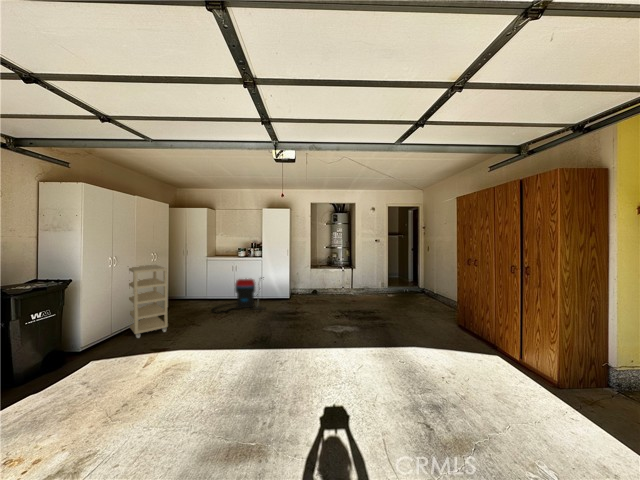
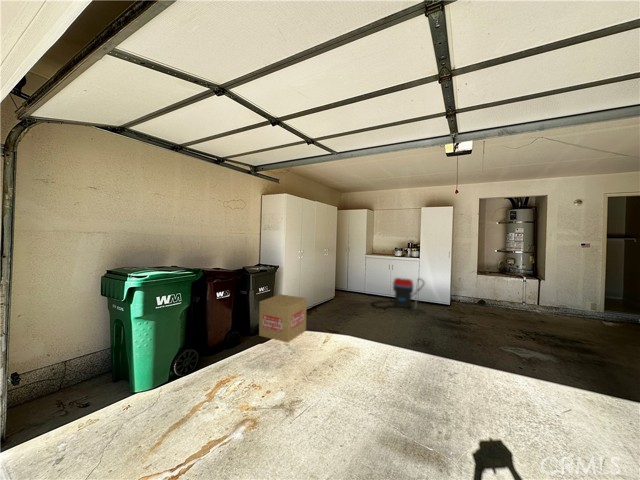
shelving unit: present [129,265,168,338] -> none [308,259,339,319]
cardboard box: none [34,315,119,379] -> present [259,294,307,343]

